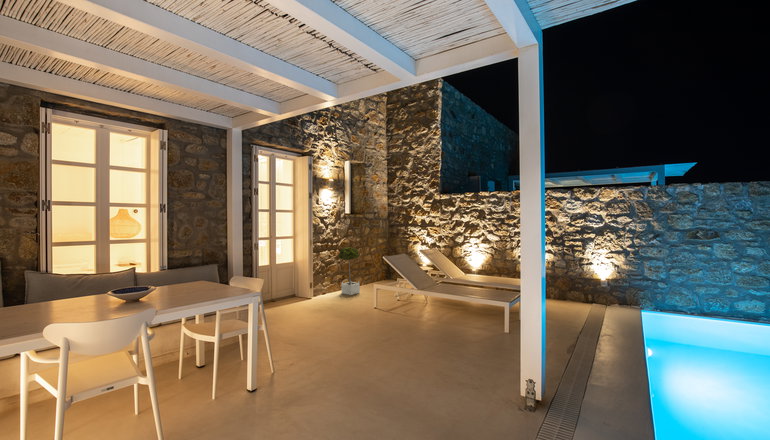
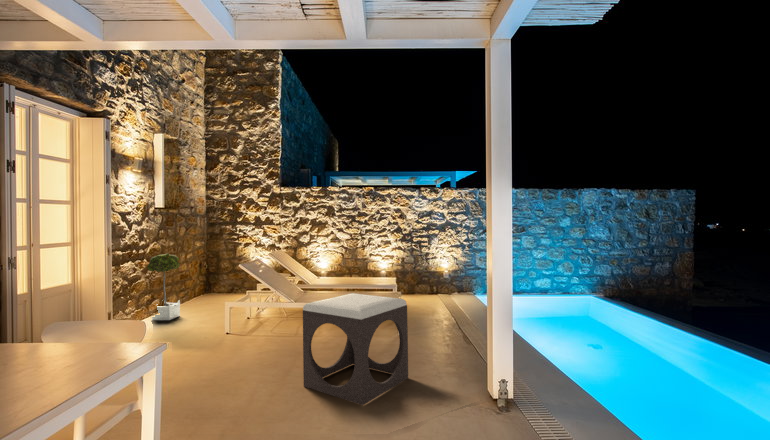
footstool: none [383,295,475,400] -> present [303,293,408,405]

